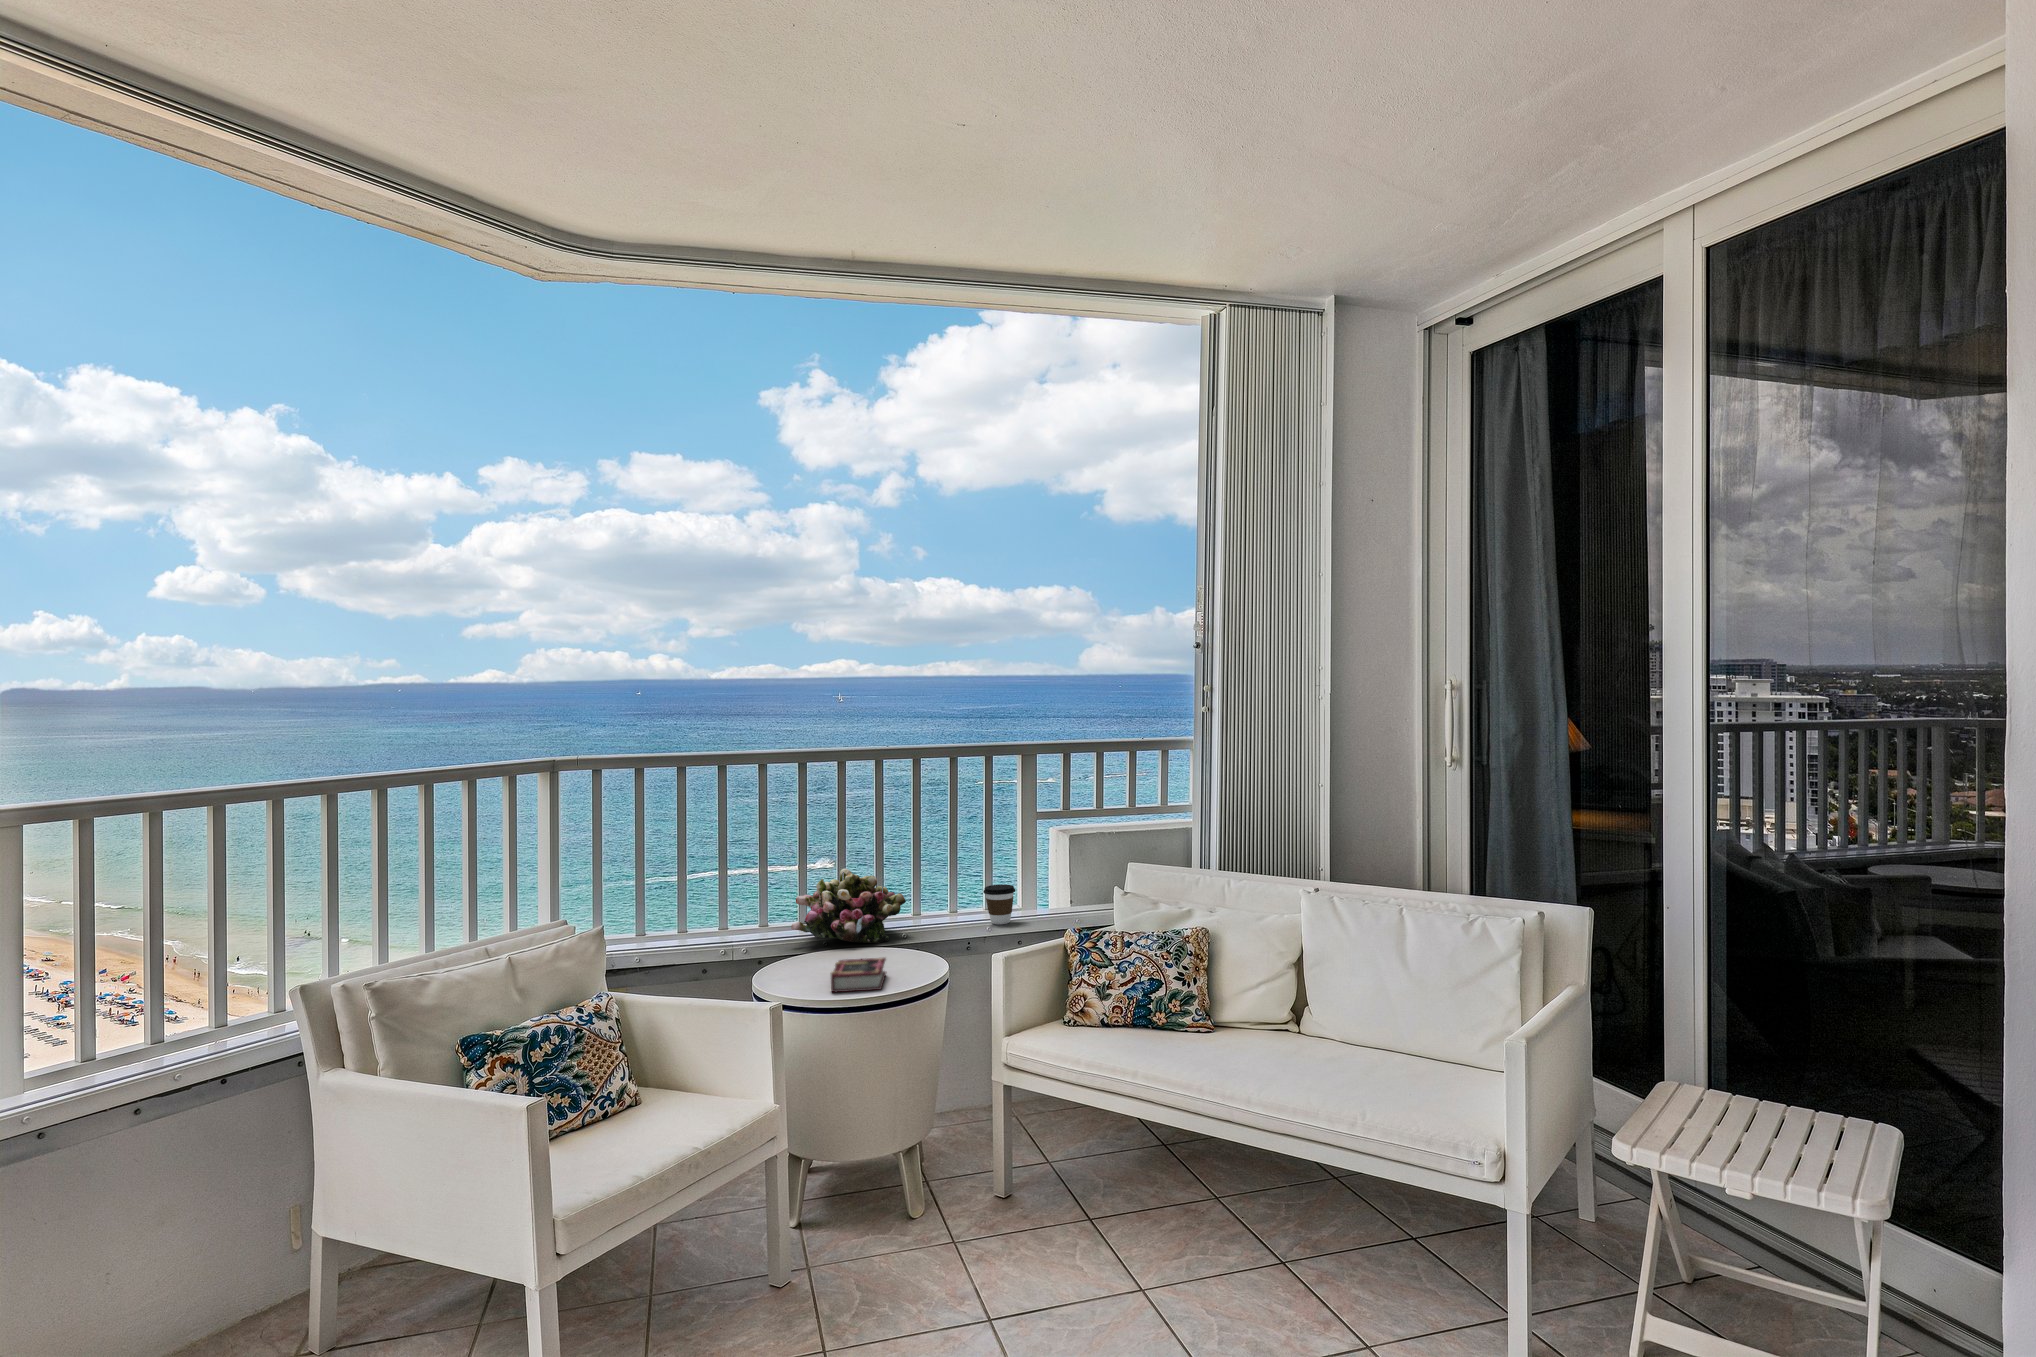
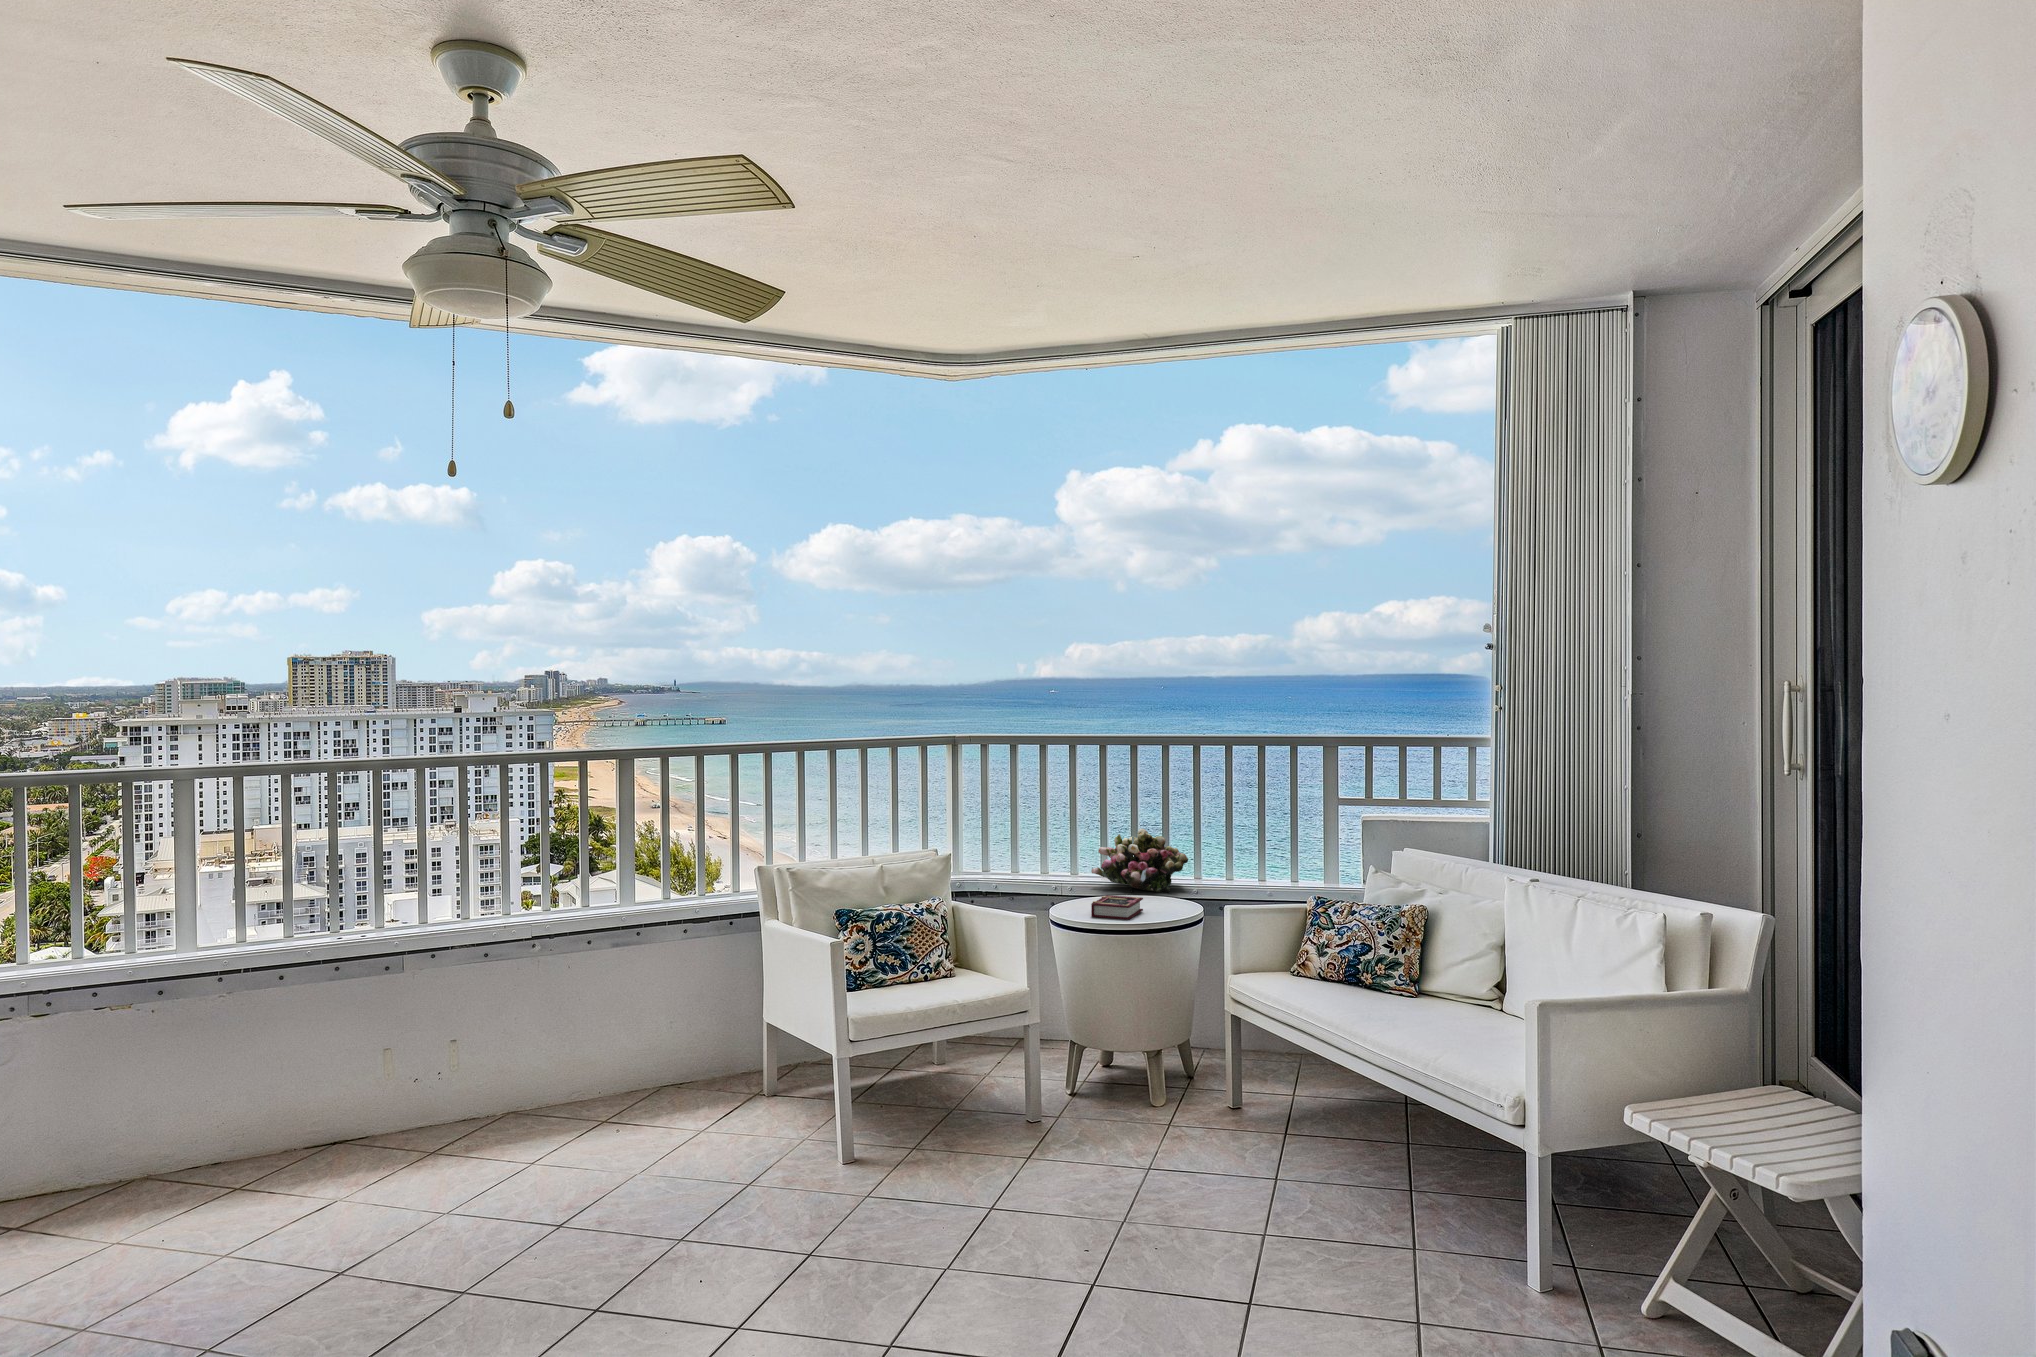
coffee cup: present [983,884,1015,924] -> none [1262,857,1291,892]

